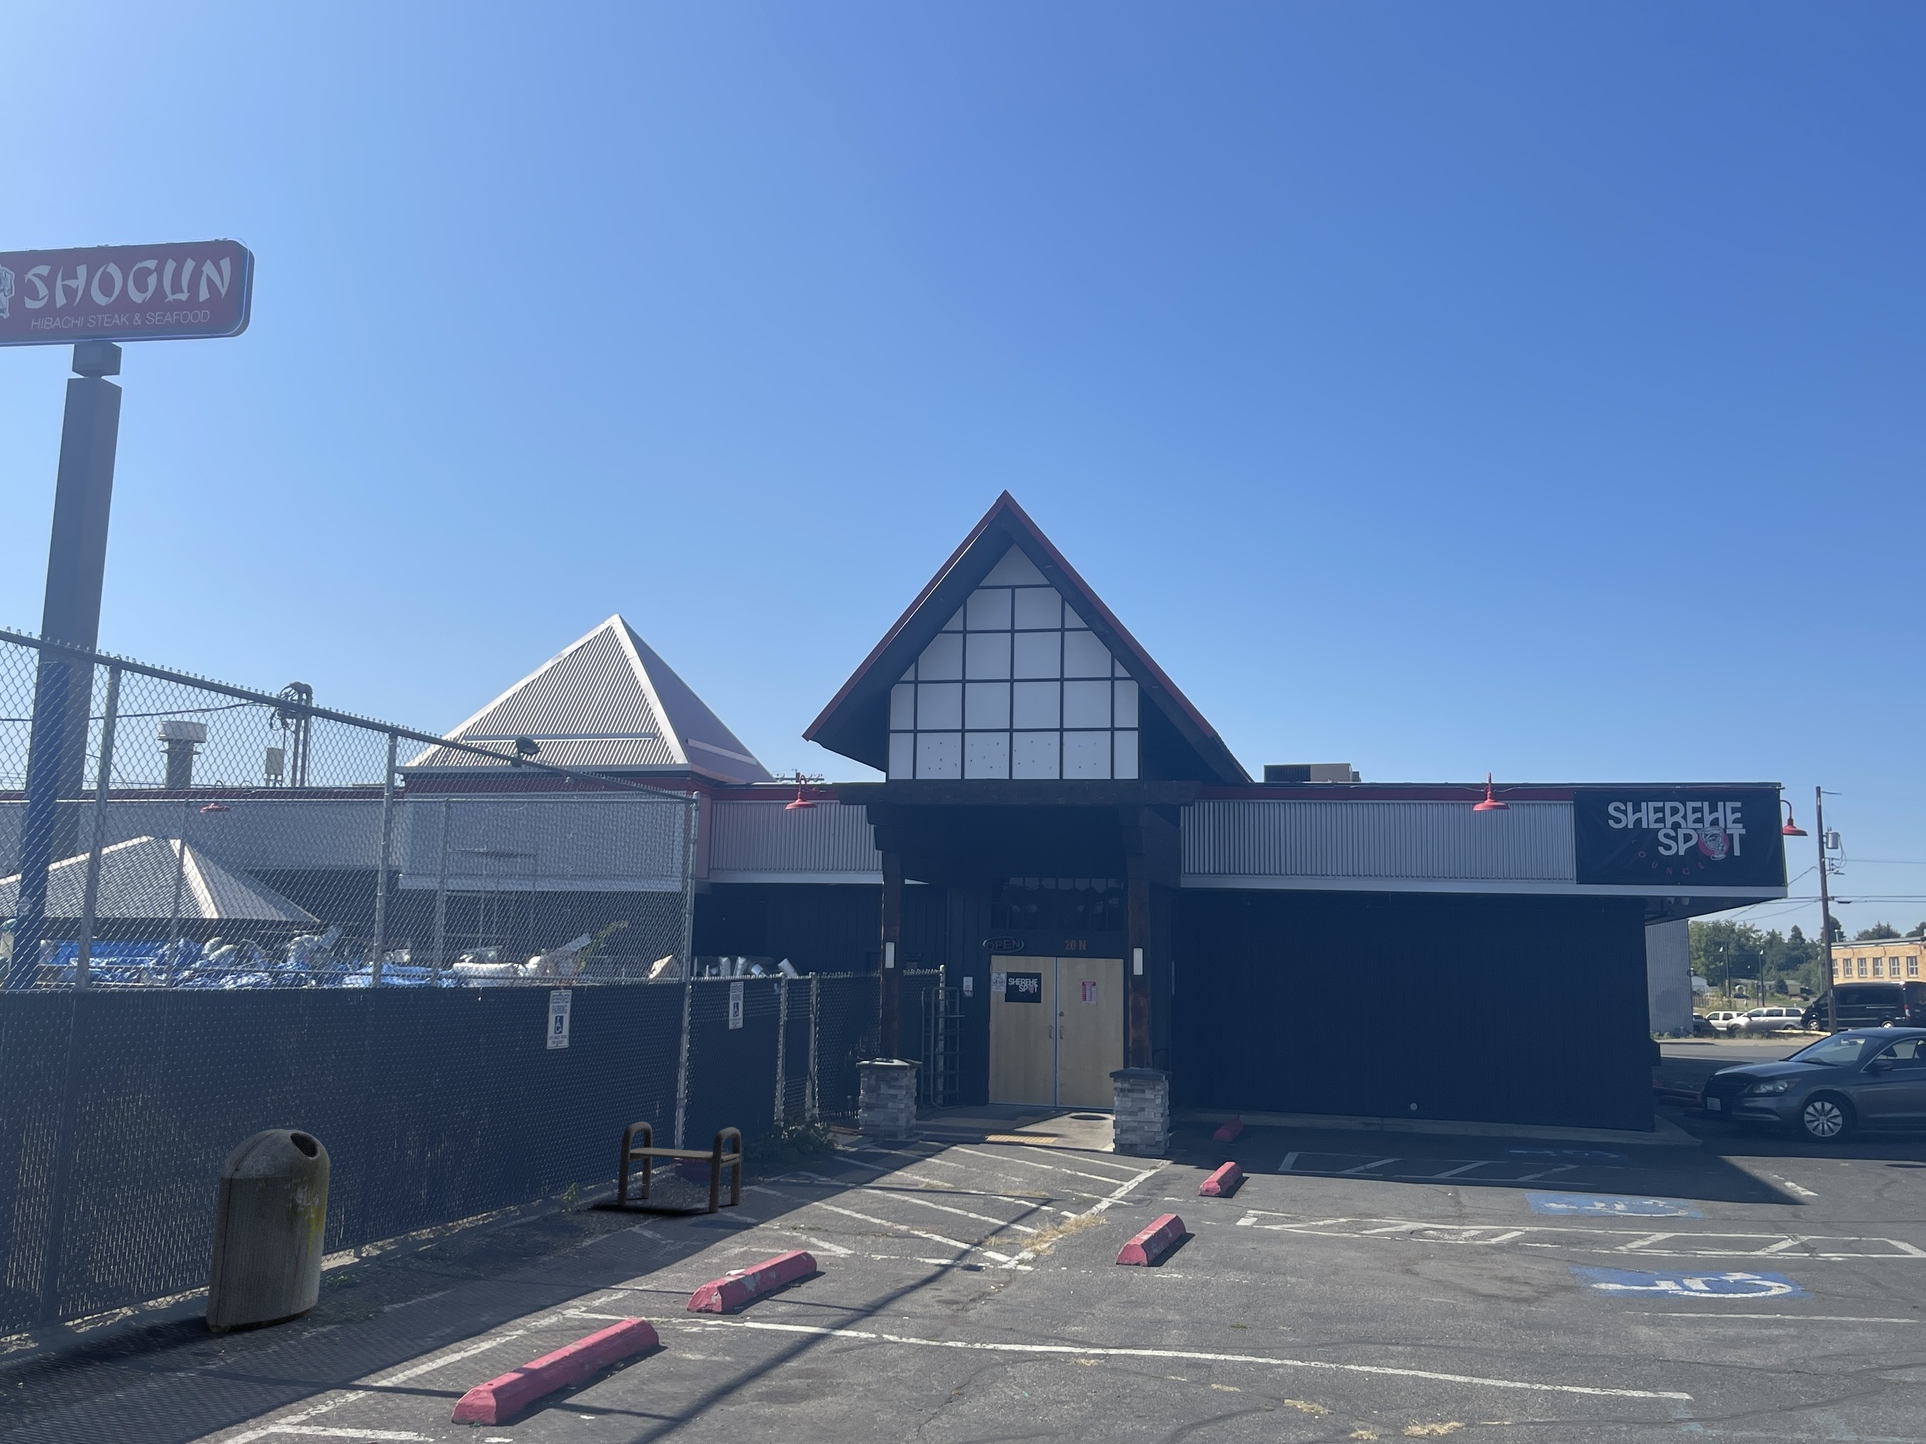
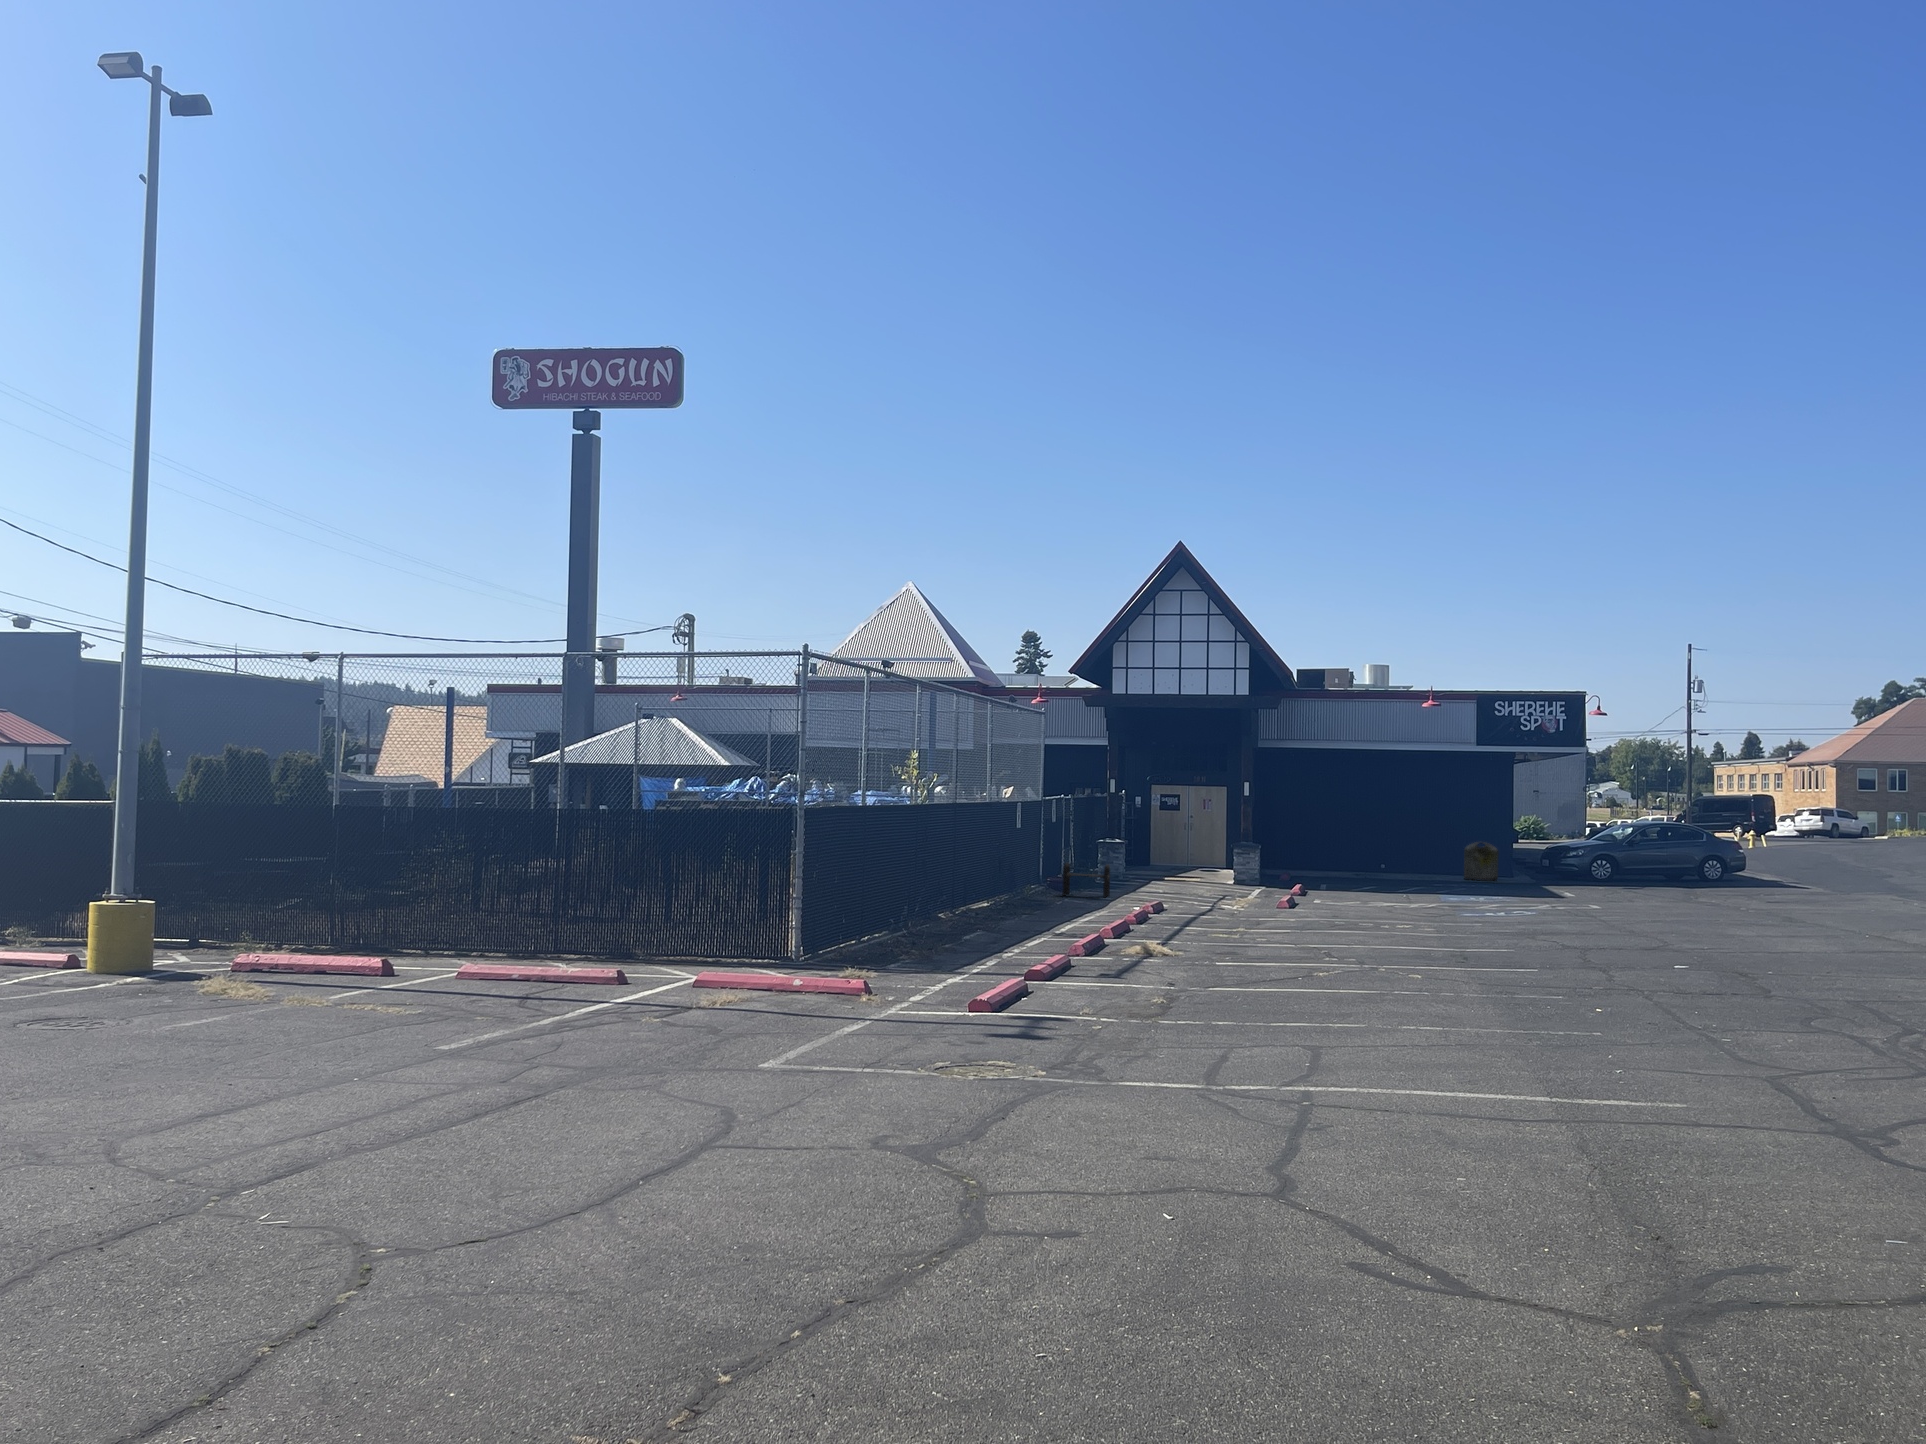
trash can: present [206,1129,330,1332] -> present [1464,842,1499,881]

